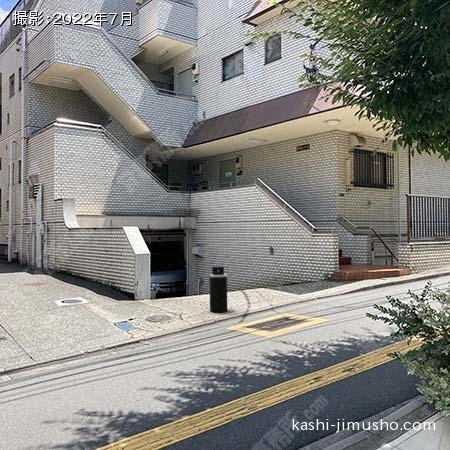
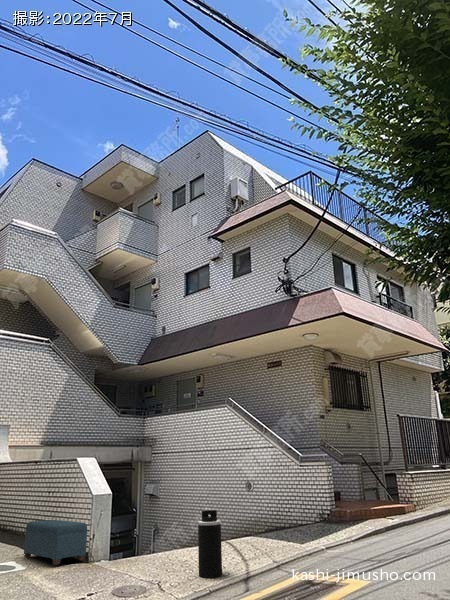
bench: none [90,271,133,301] -> present [24,520,87,565]

